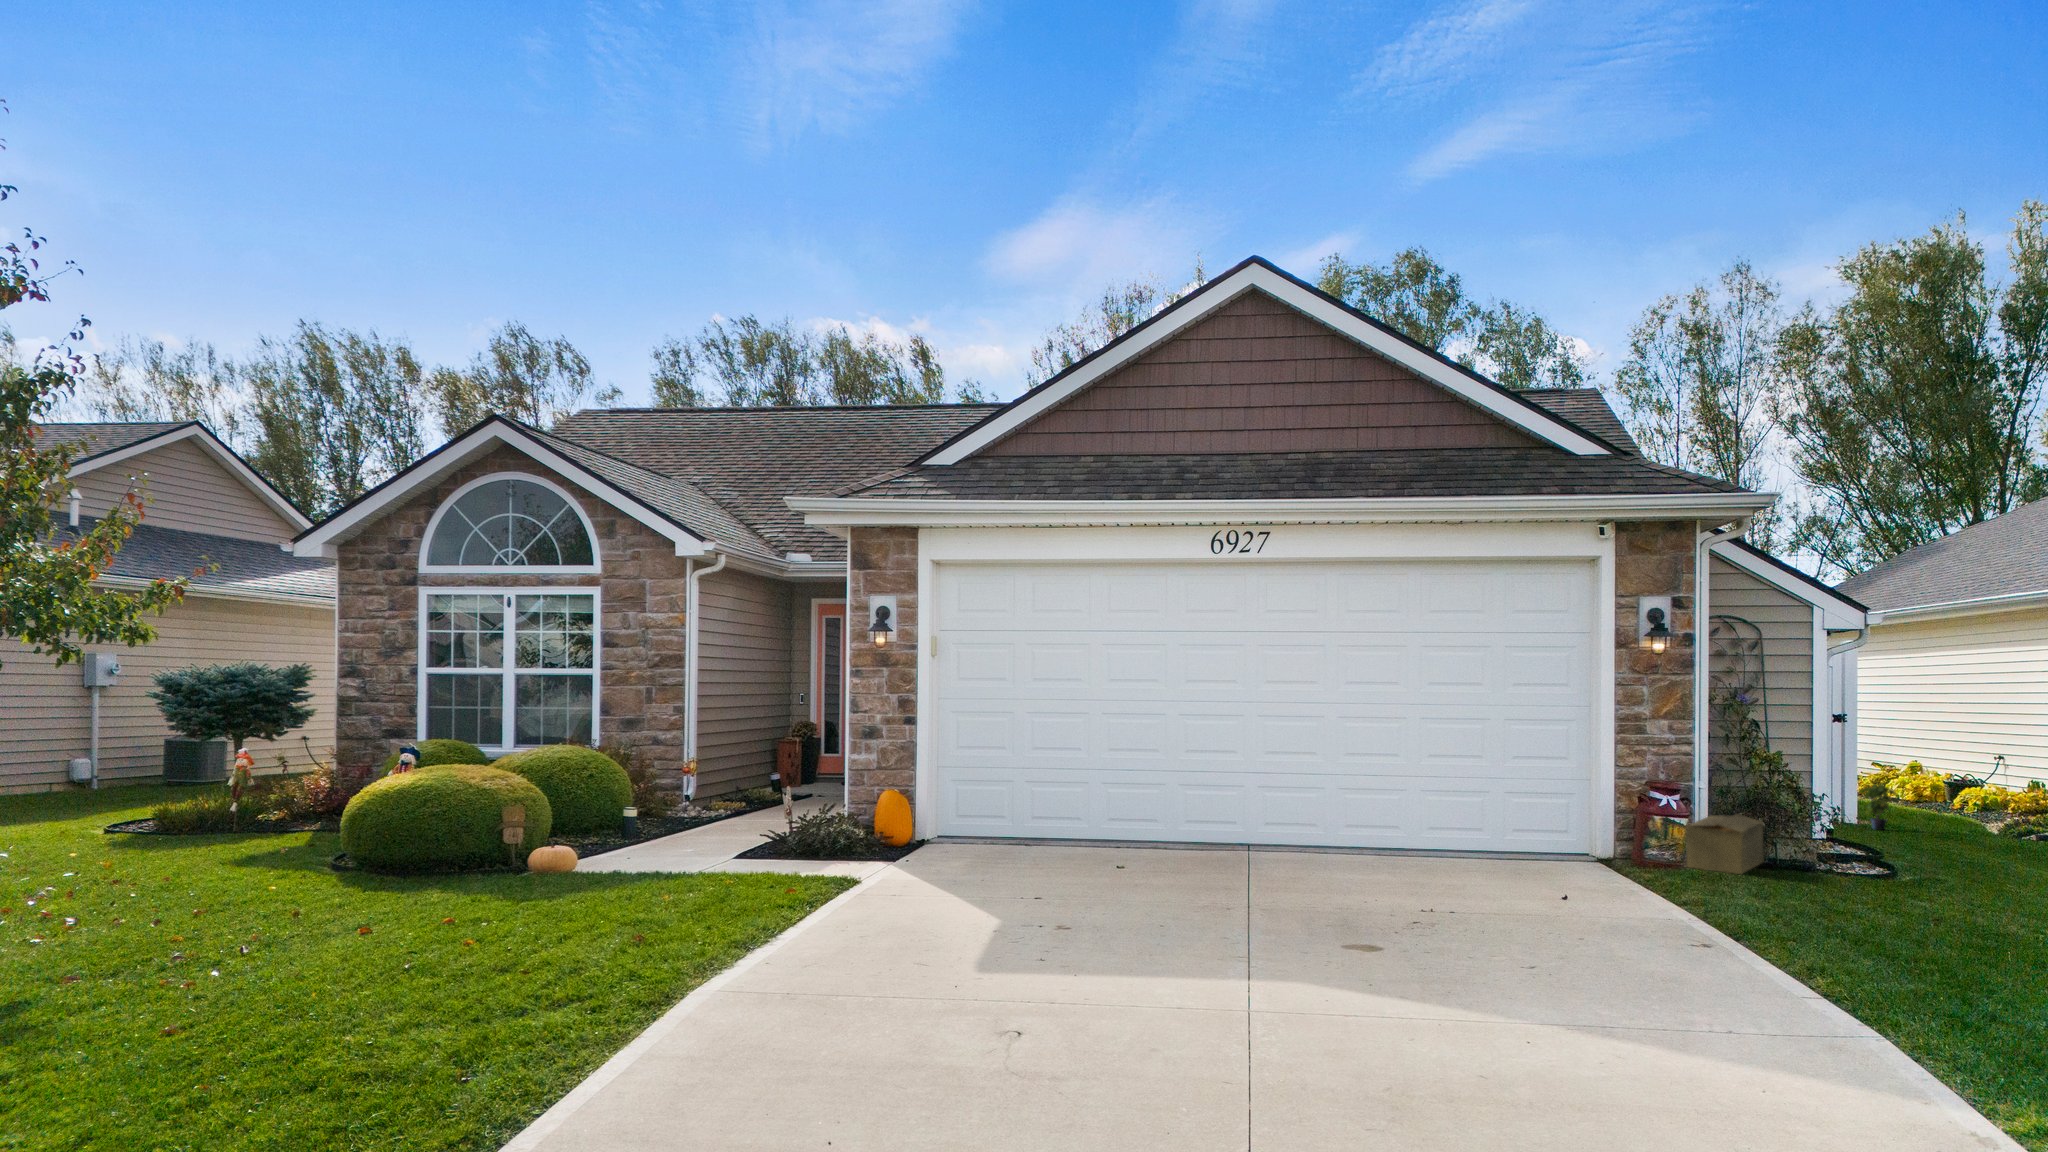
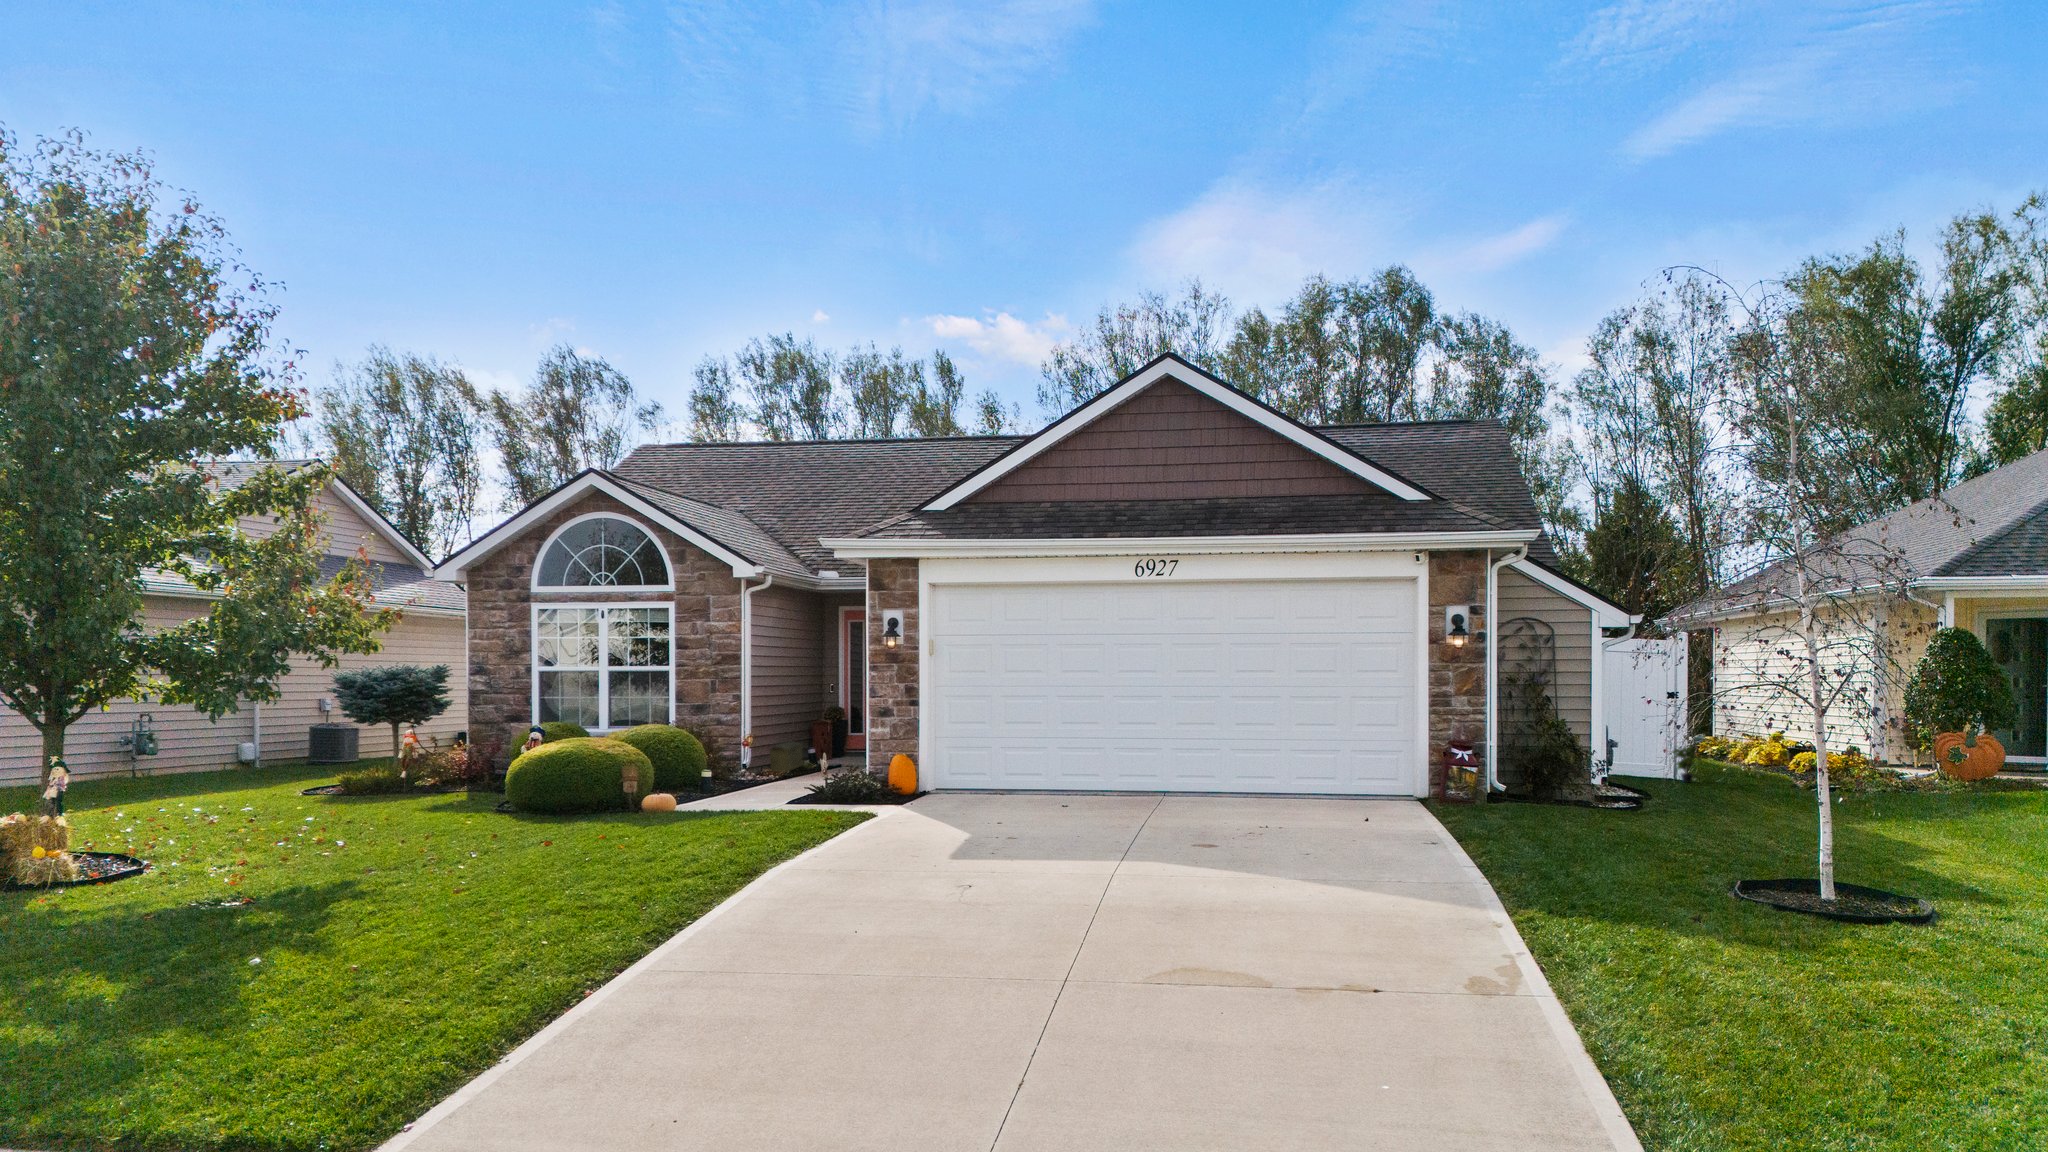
cardboard box: present [1686,814,1763,874] -> present [769,741,803,771]

